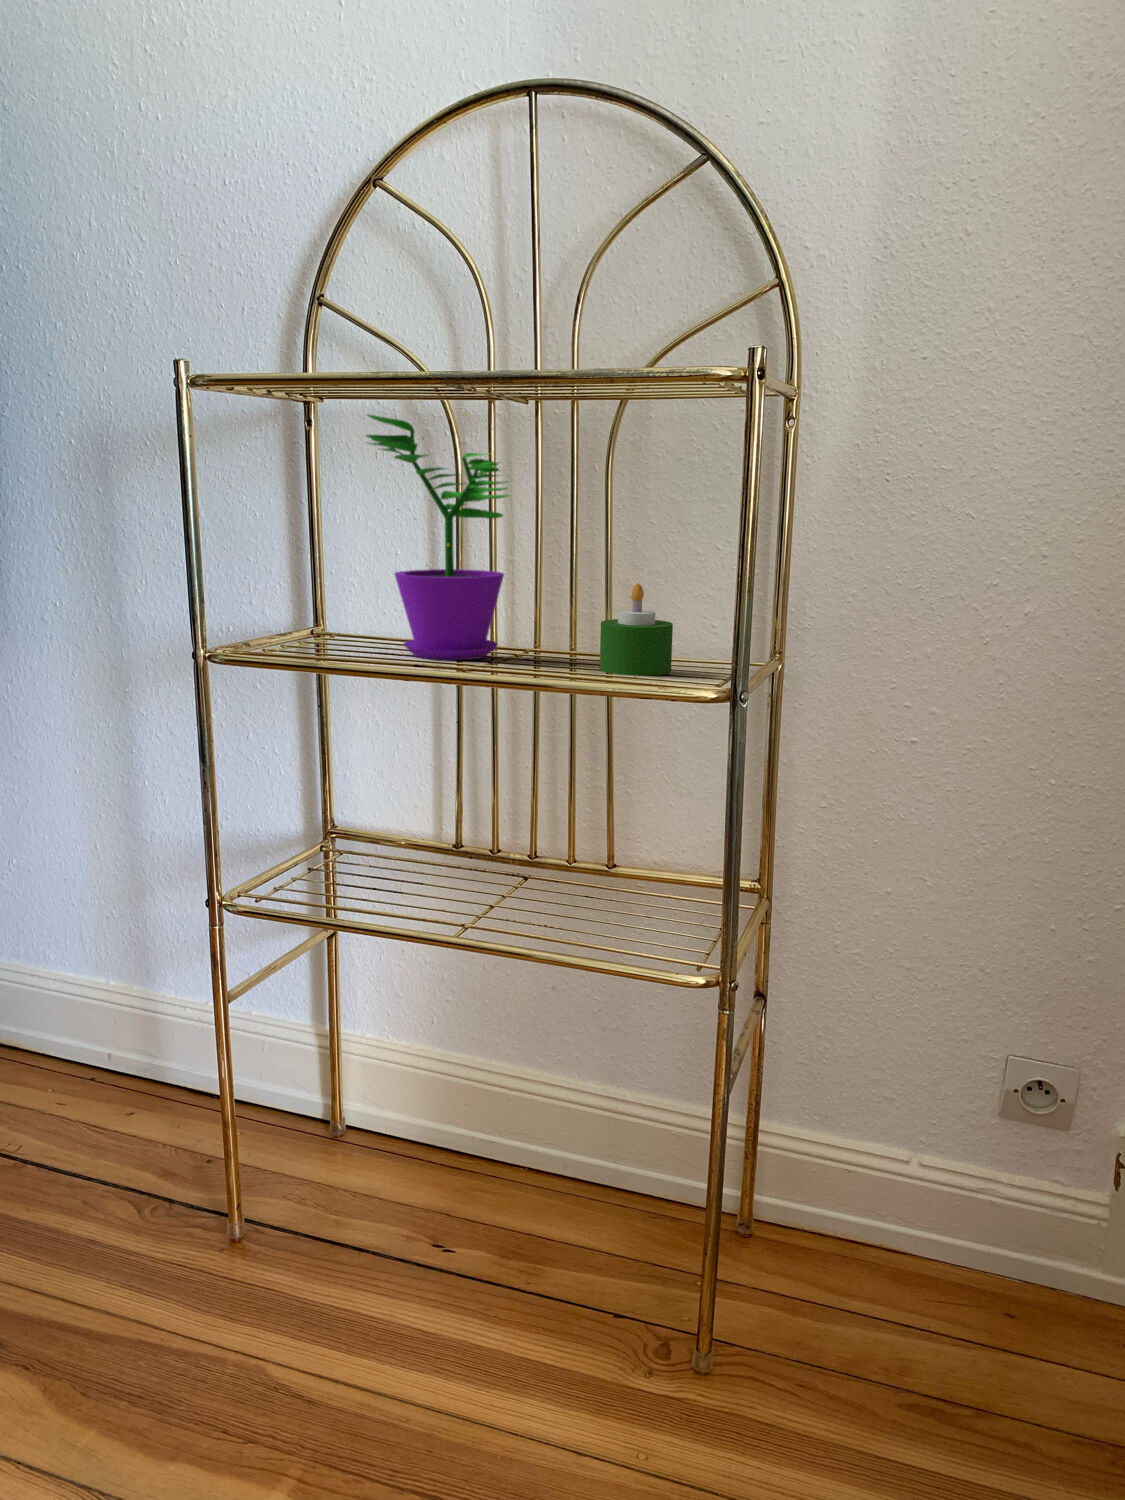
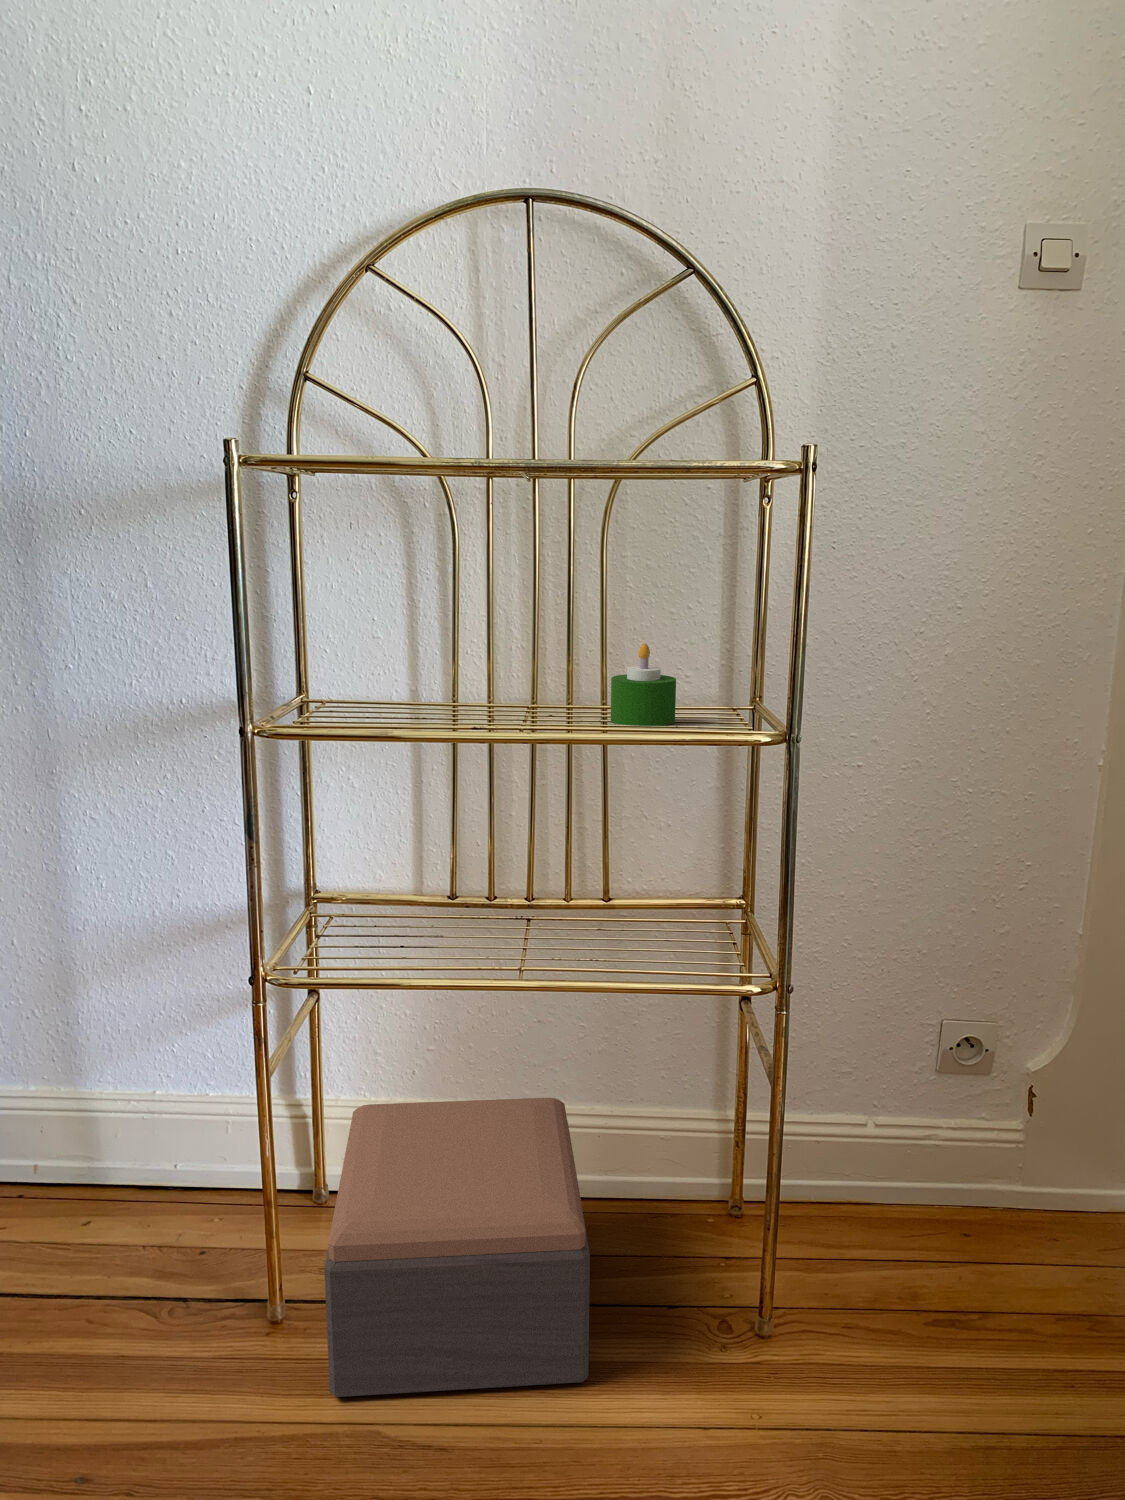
flower pot: present [366,401,509,660] -> none [380,477,527,723]
footstool: none [235,1045,555,1369] -> present [324,1098,590,1397]

